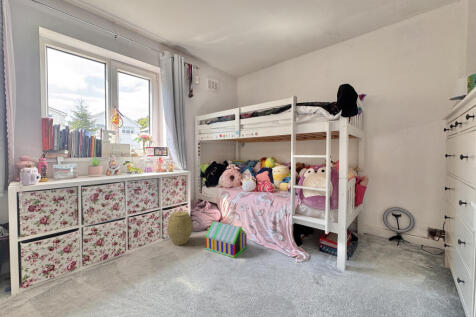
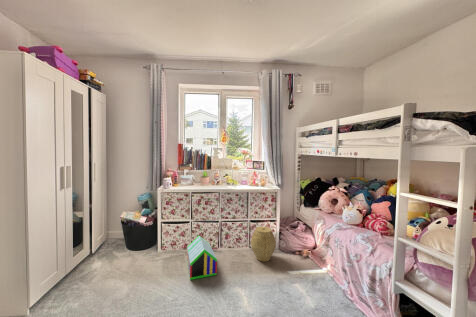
toy house: present [206,222,247,258] -> present [187,236,217,280]

